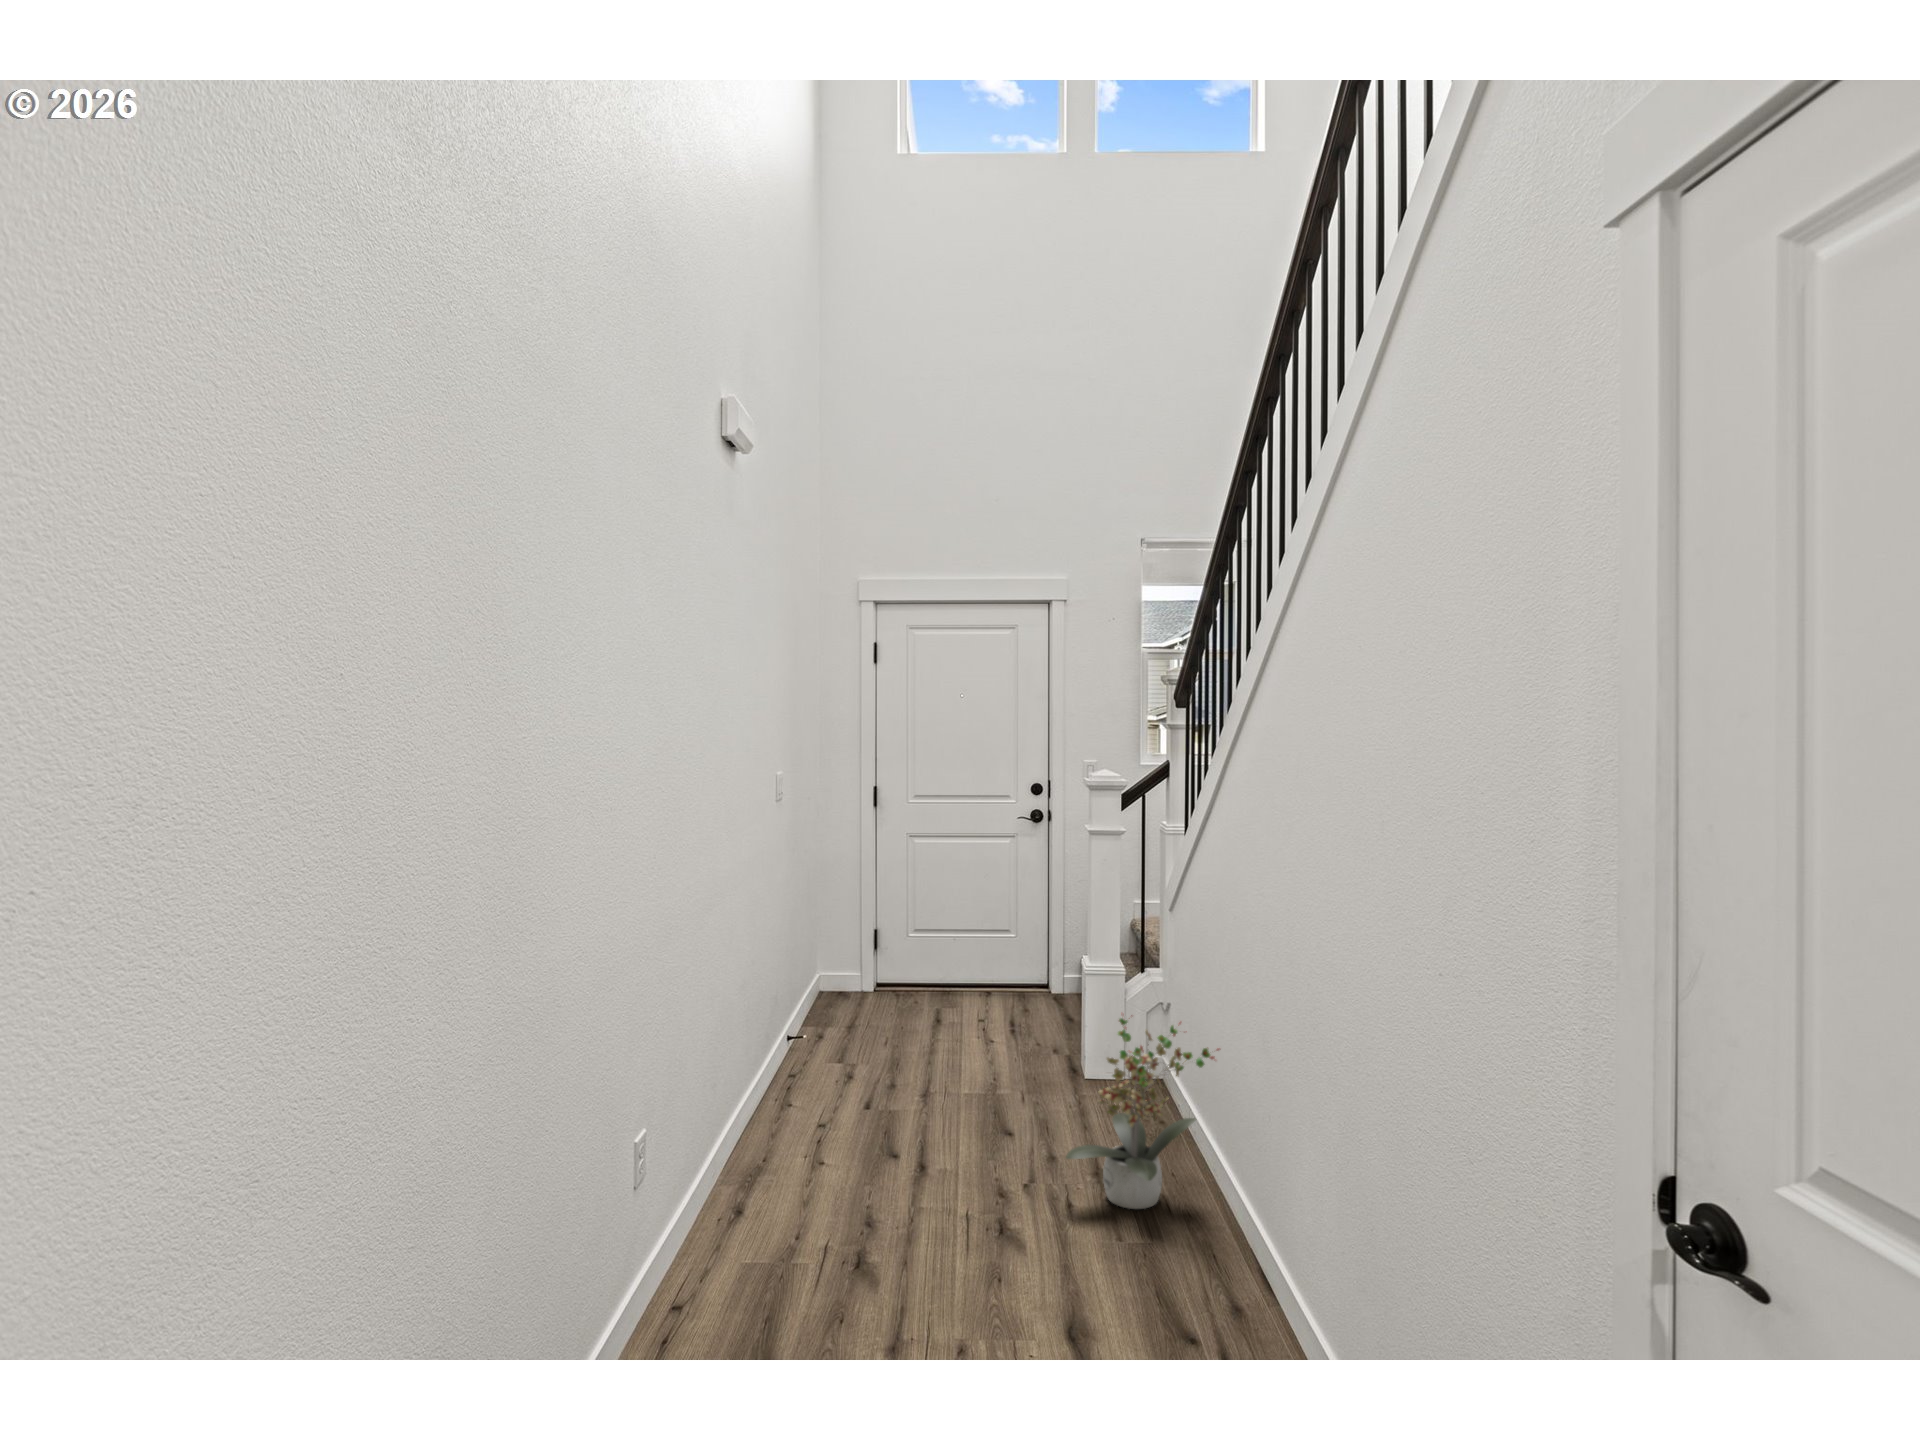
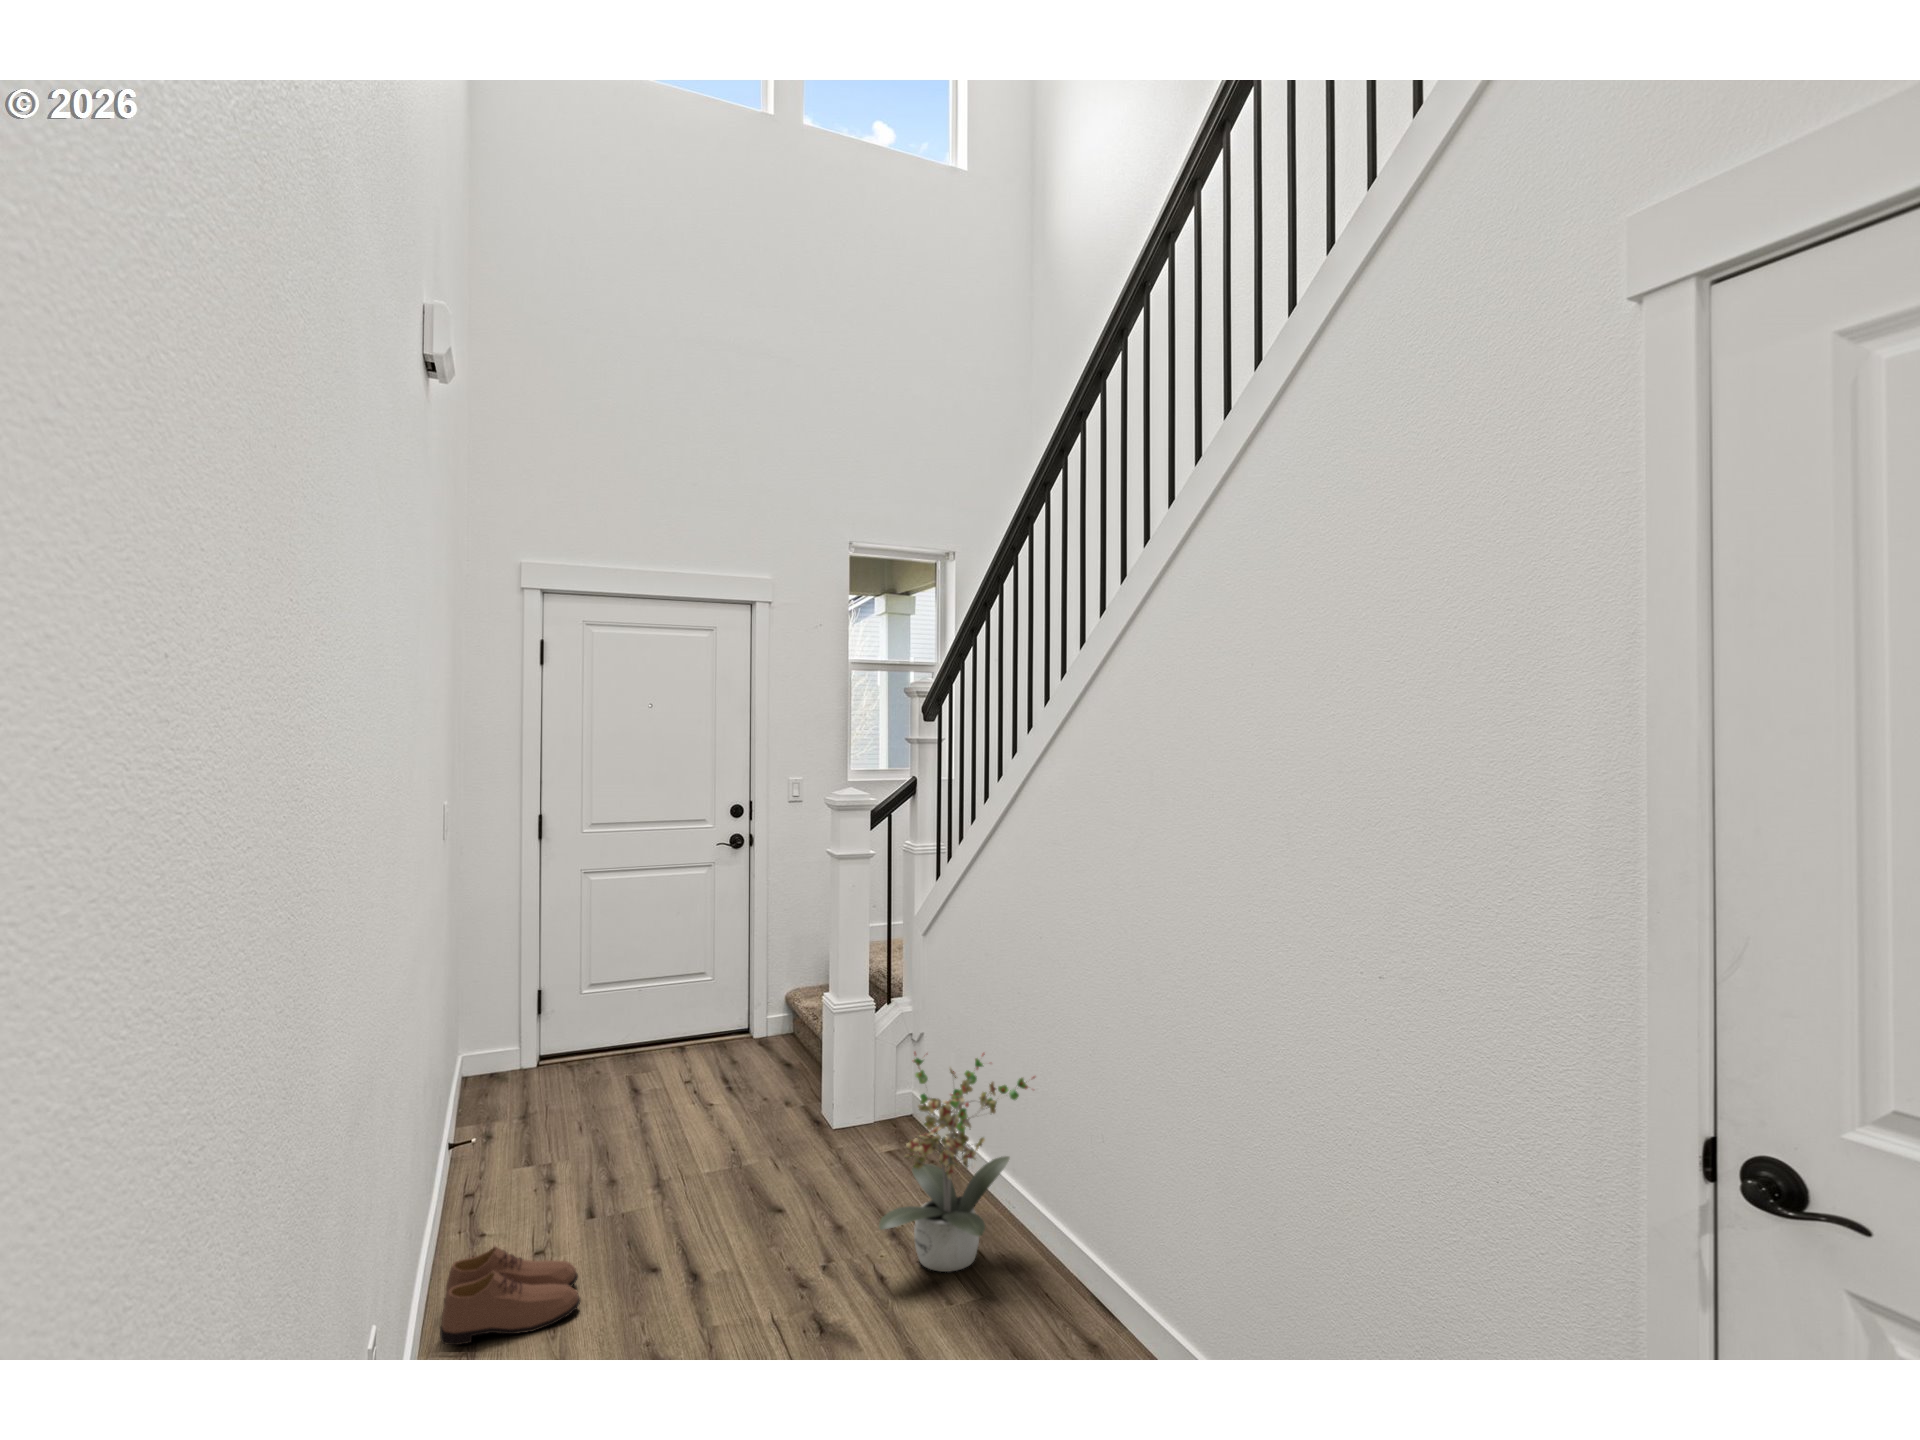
shoe: none [734,1115,838,1183] -> present [440,1246,580,1345]

